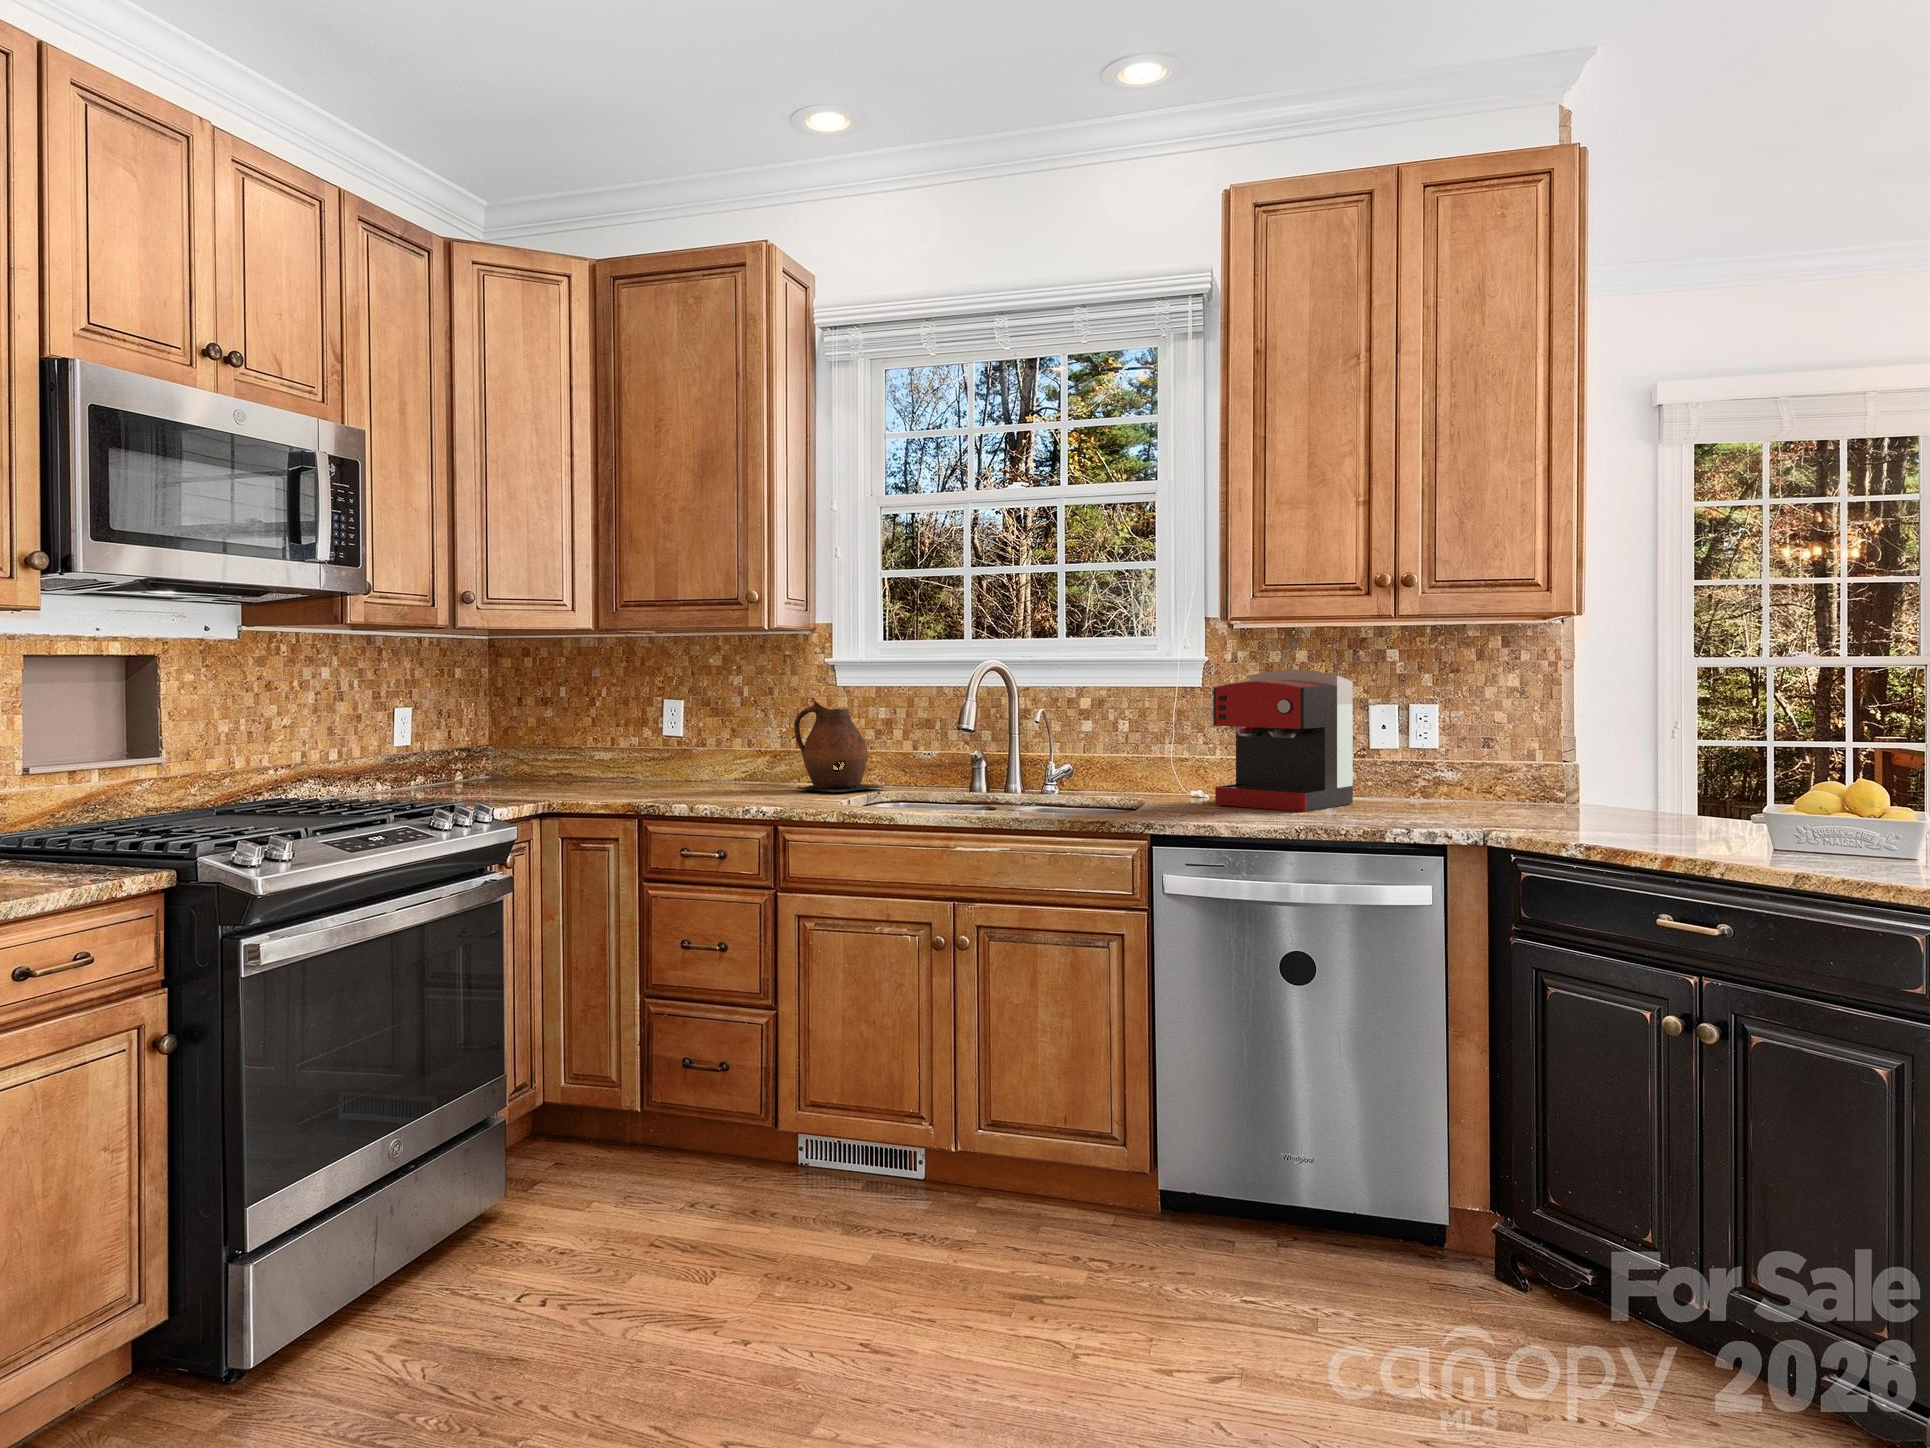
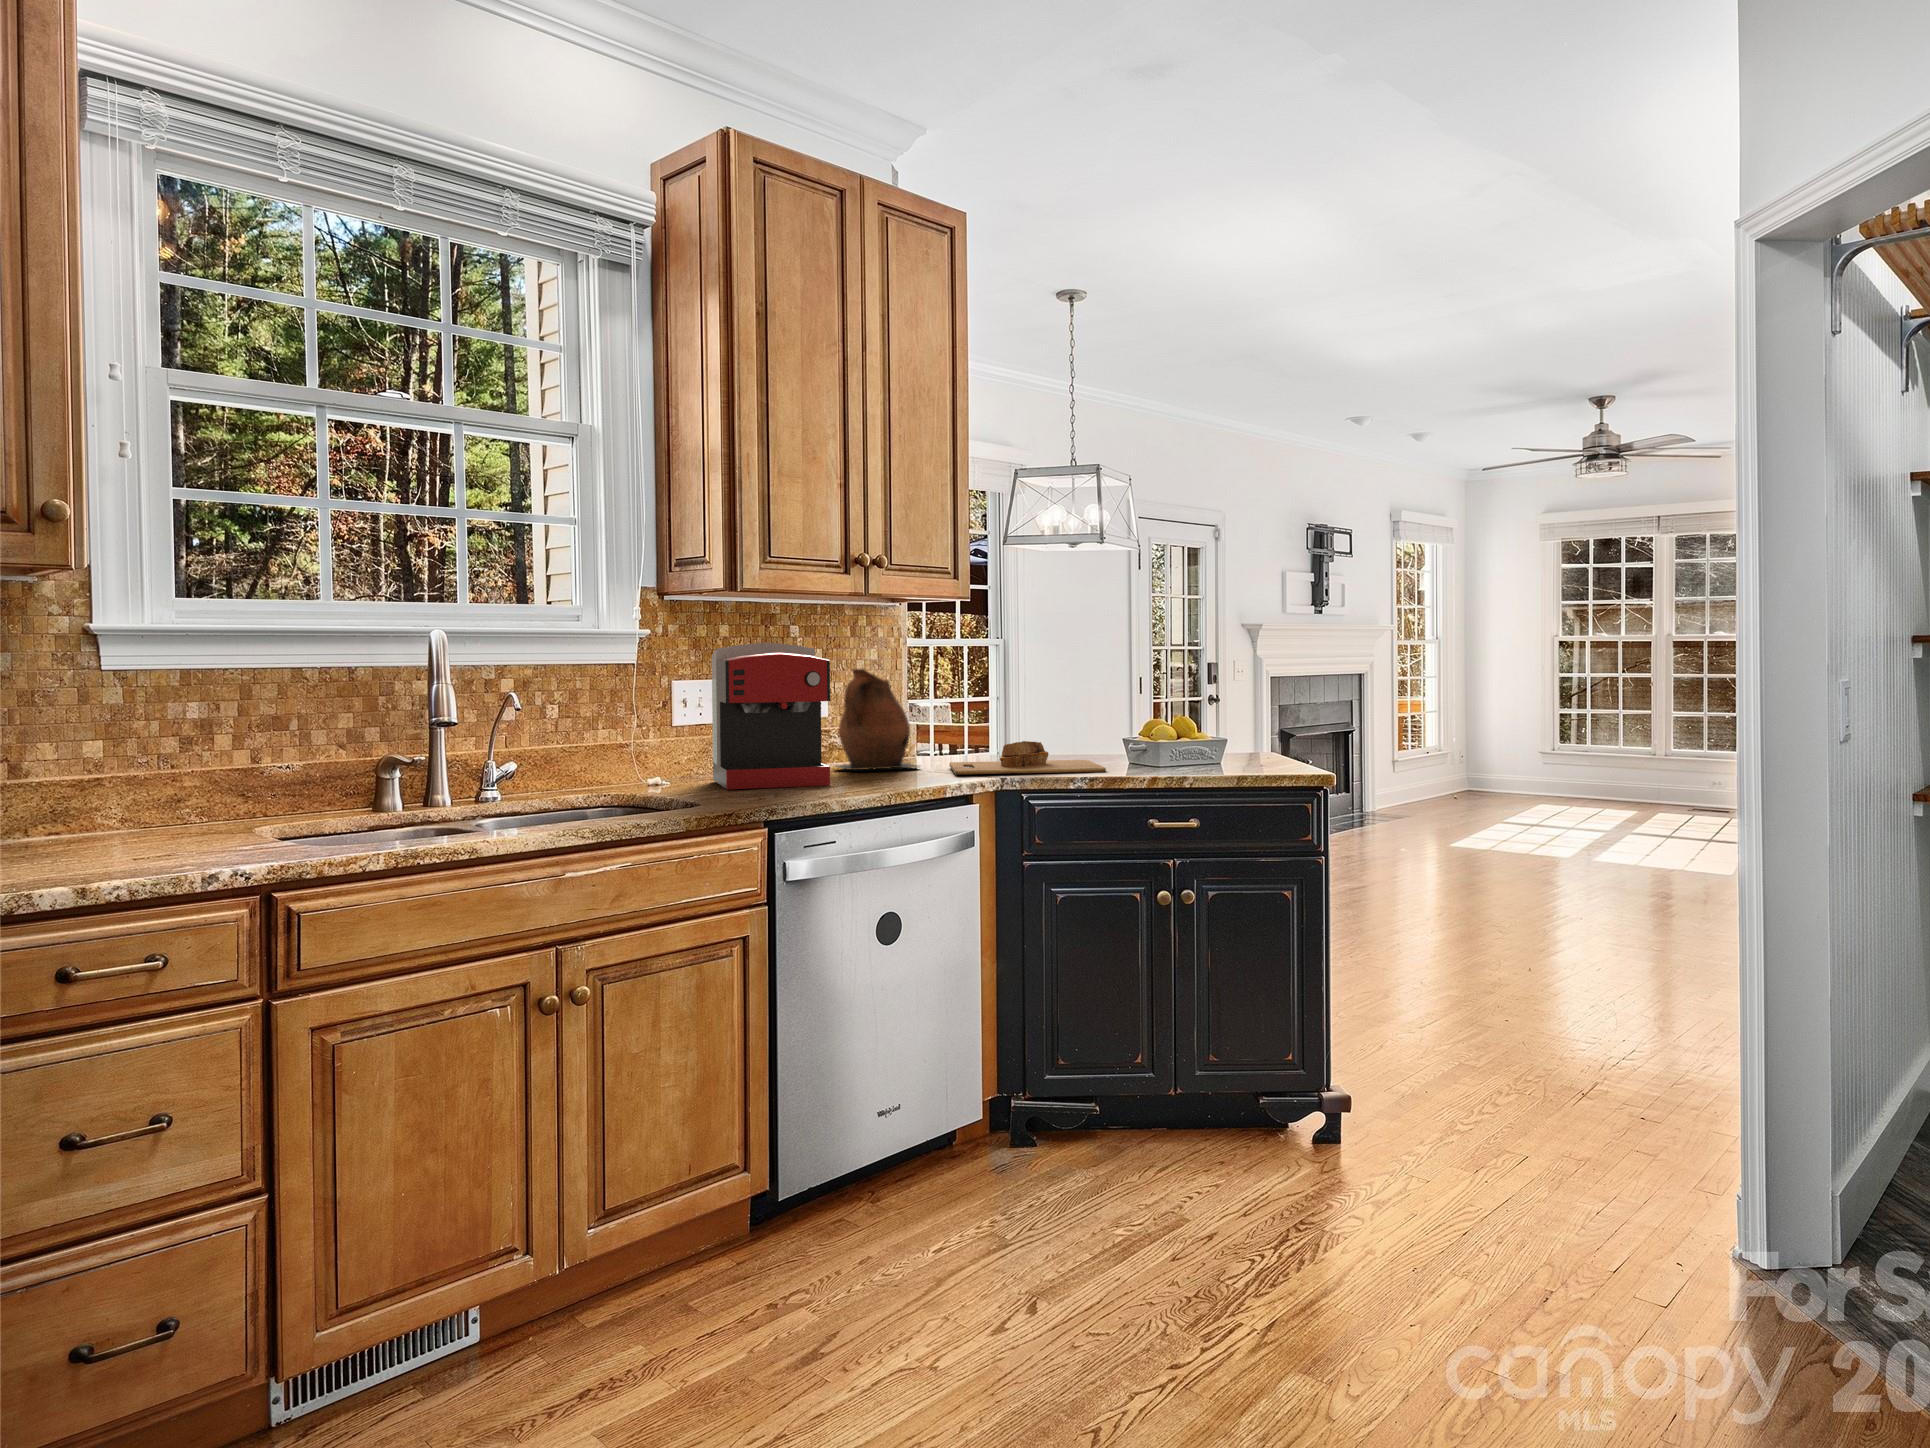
ceramic pitcher: present [794,698,883,794] -> present [837,669,918,770]
cutting board: none [1455,788,1701,837] -> present [949,741,1106,775]

